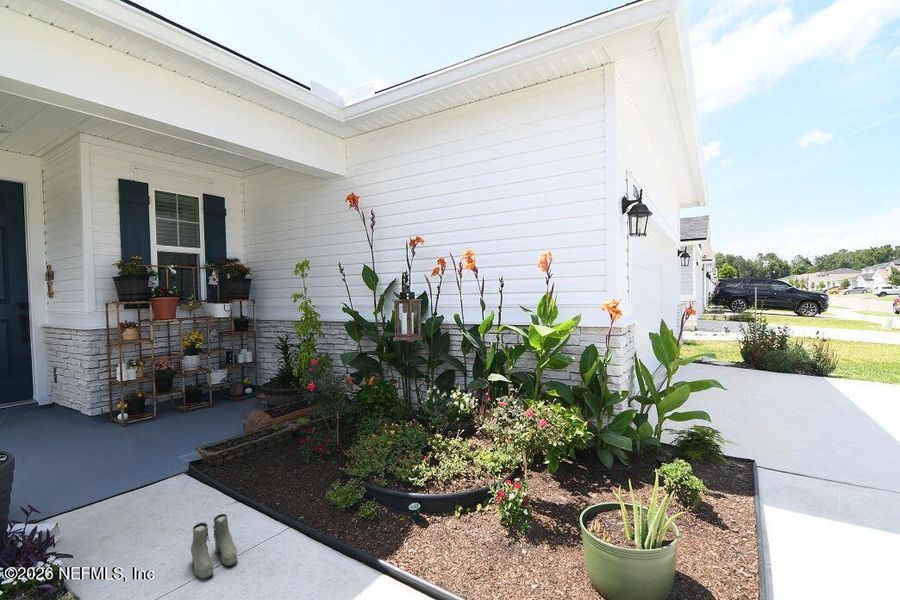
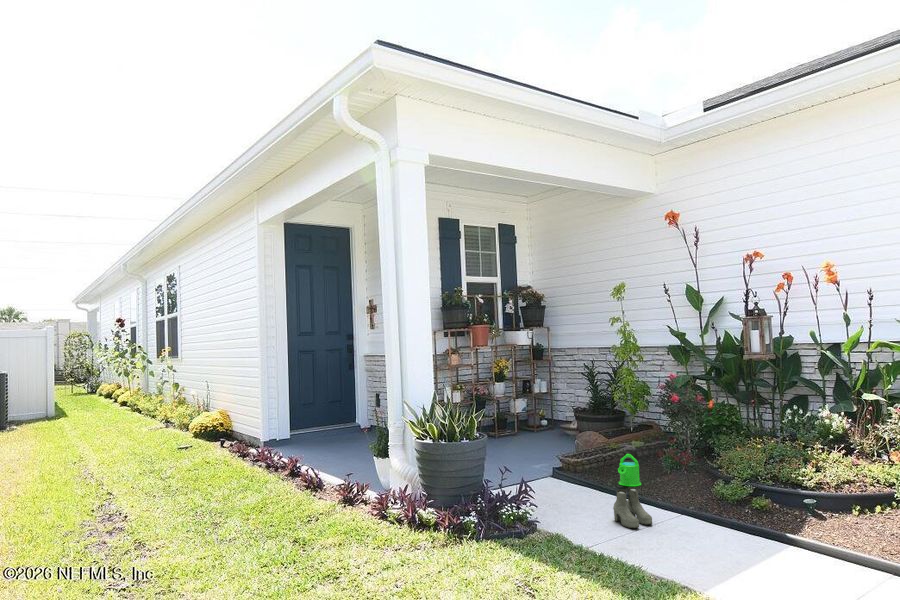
watering can: none [247,447,280,485] -> present [618,454,641,486]

